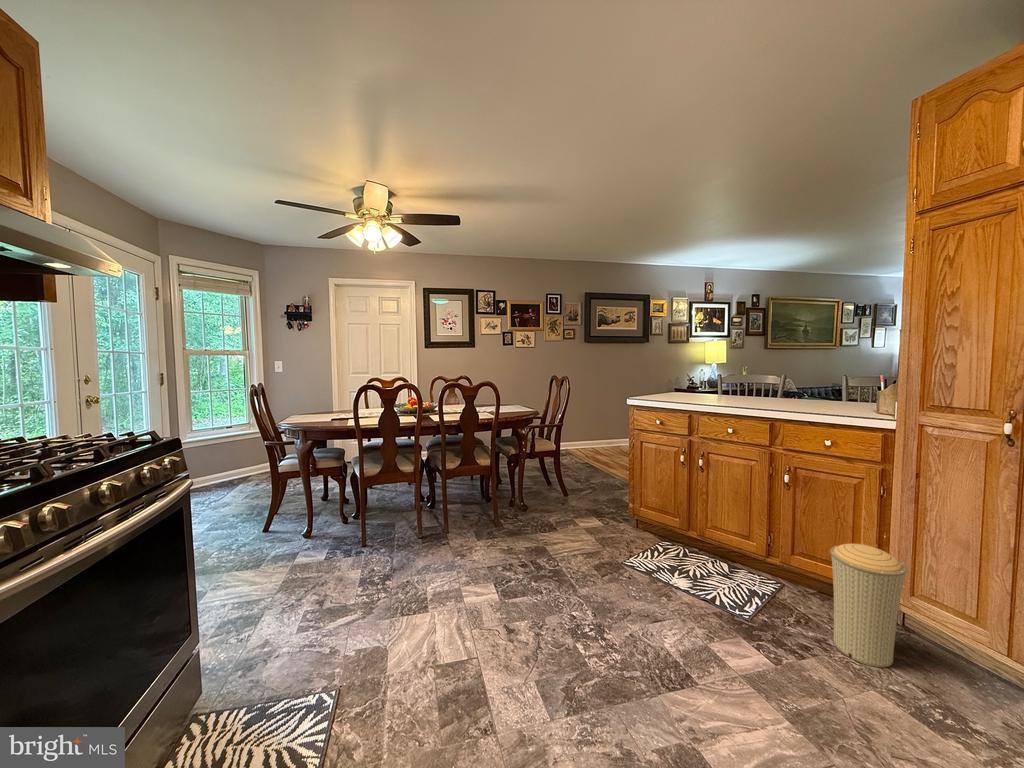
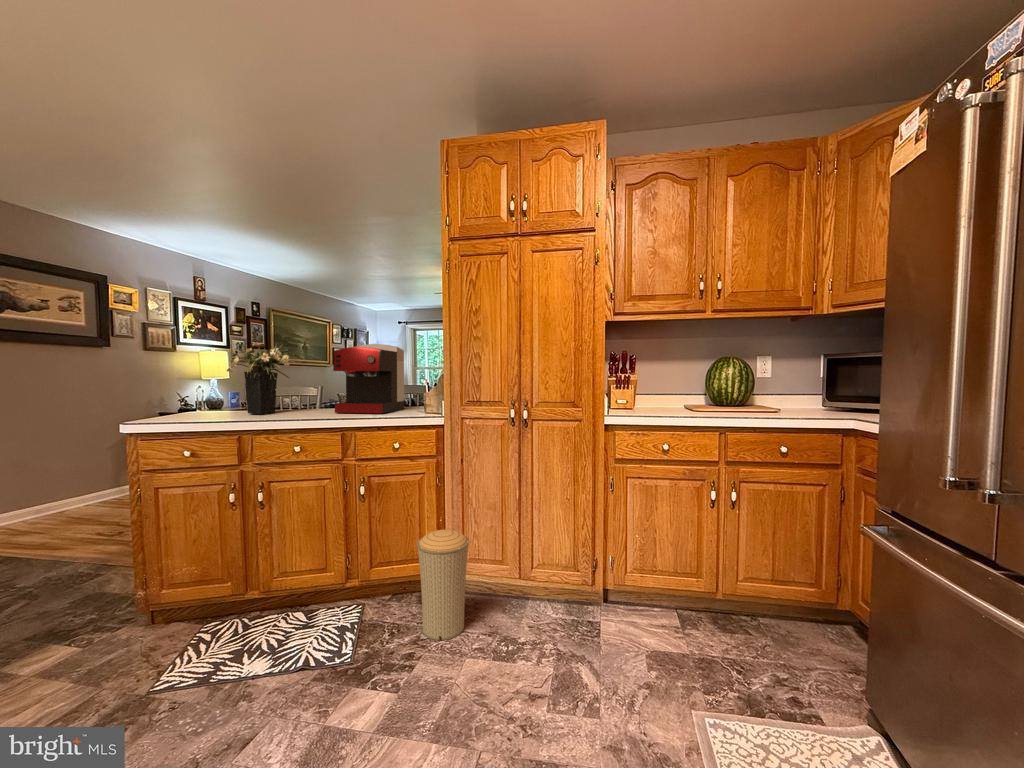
coffee maker: none [771,337,861,409] -> present [333,344,404,413]
flower arrangement: none [685,341,739,399] -> present [227,343,295,414]

